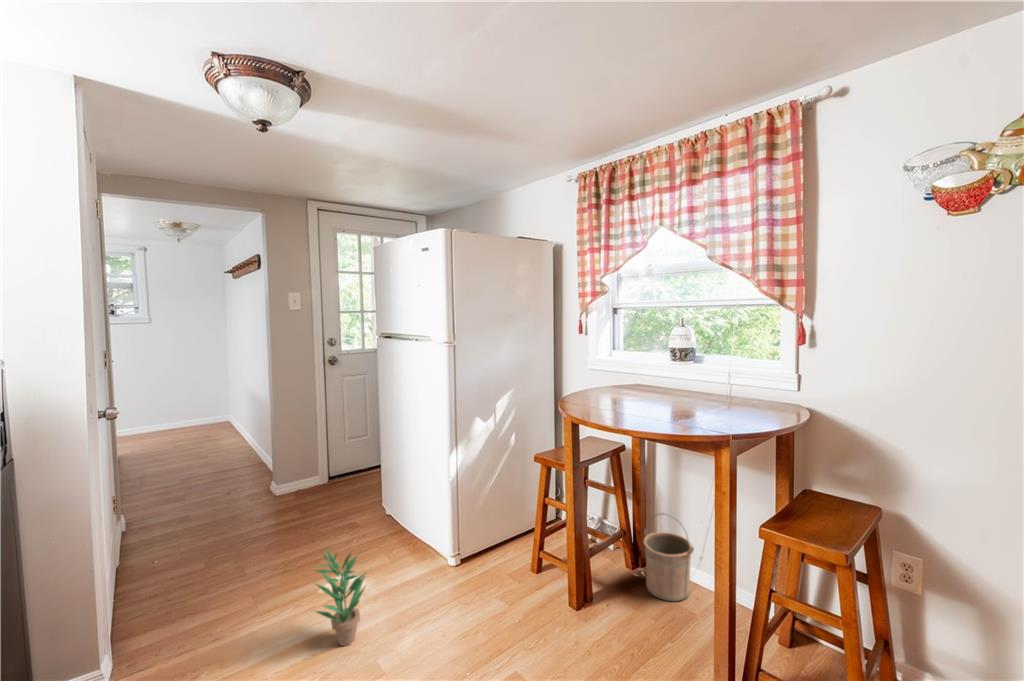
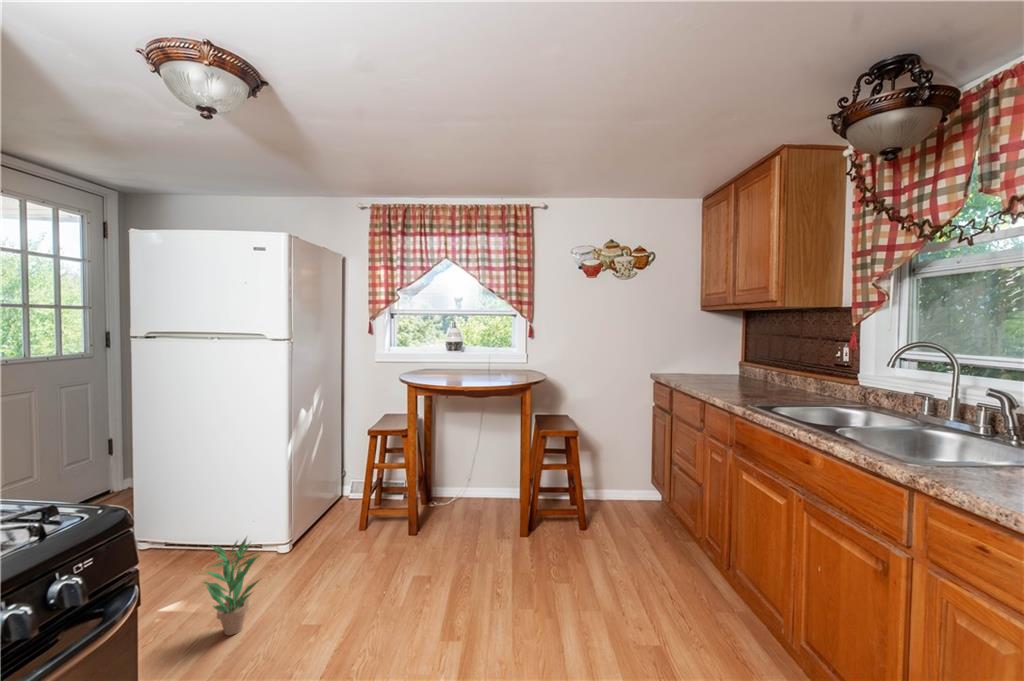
bucket: present [643,513,694,601] -> none [438,454,474,510]

